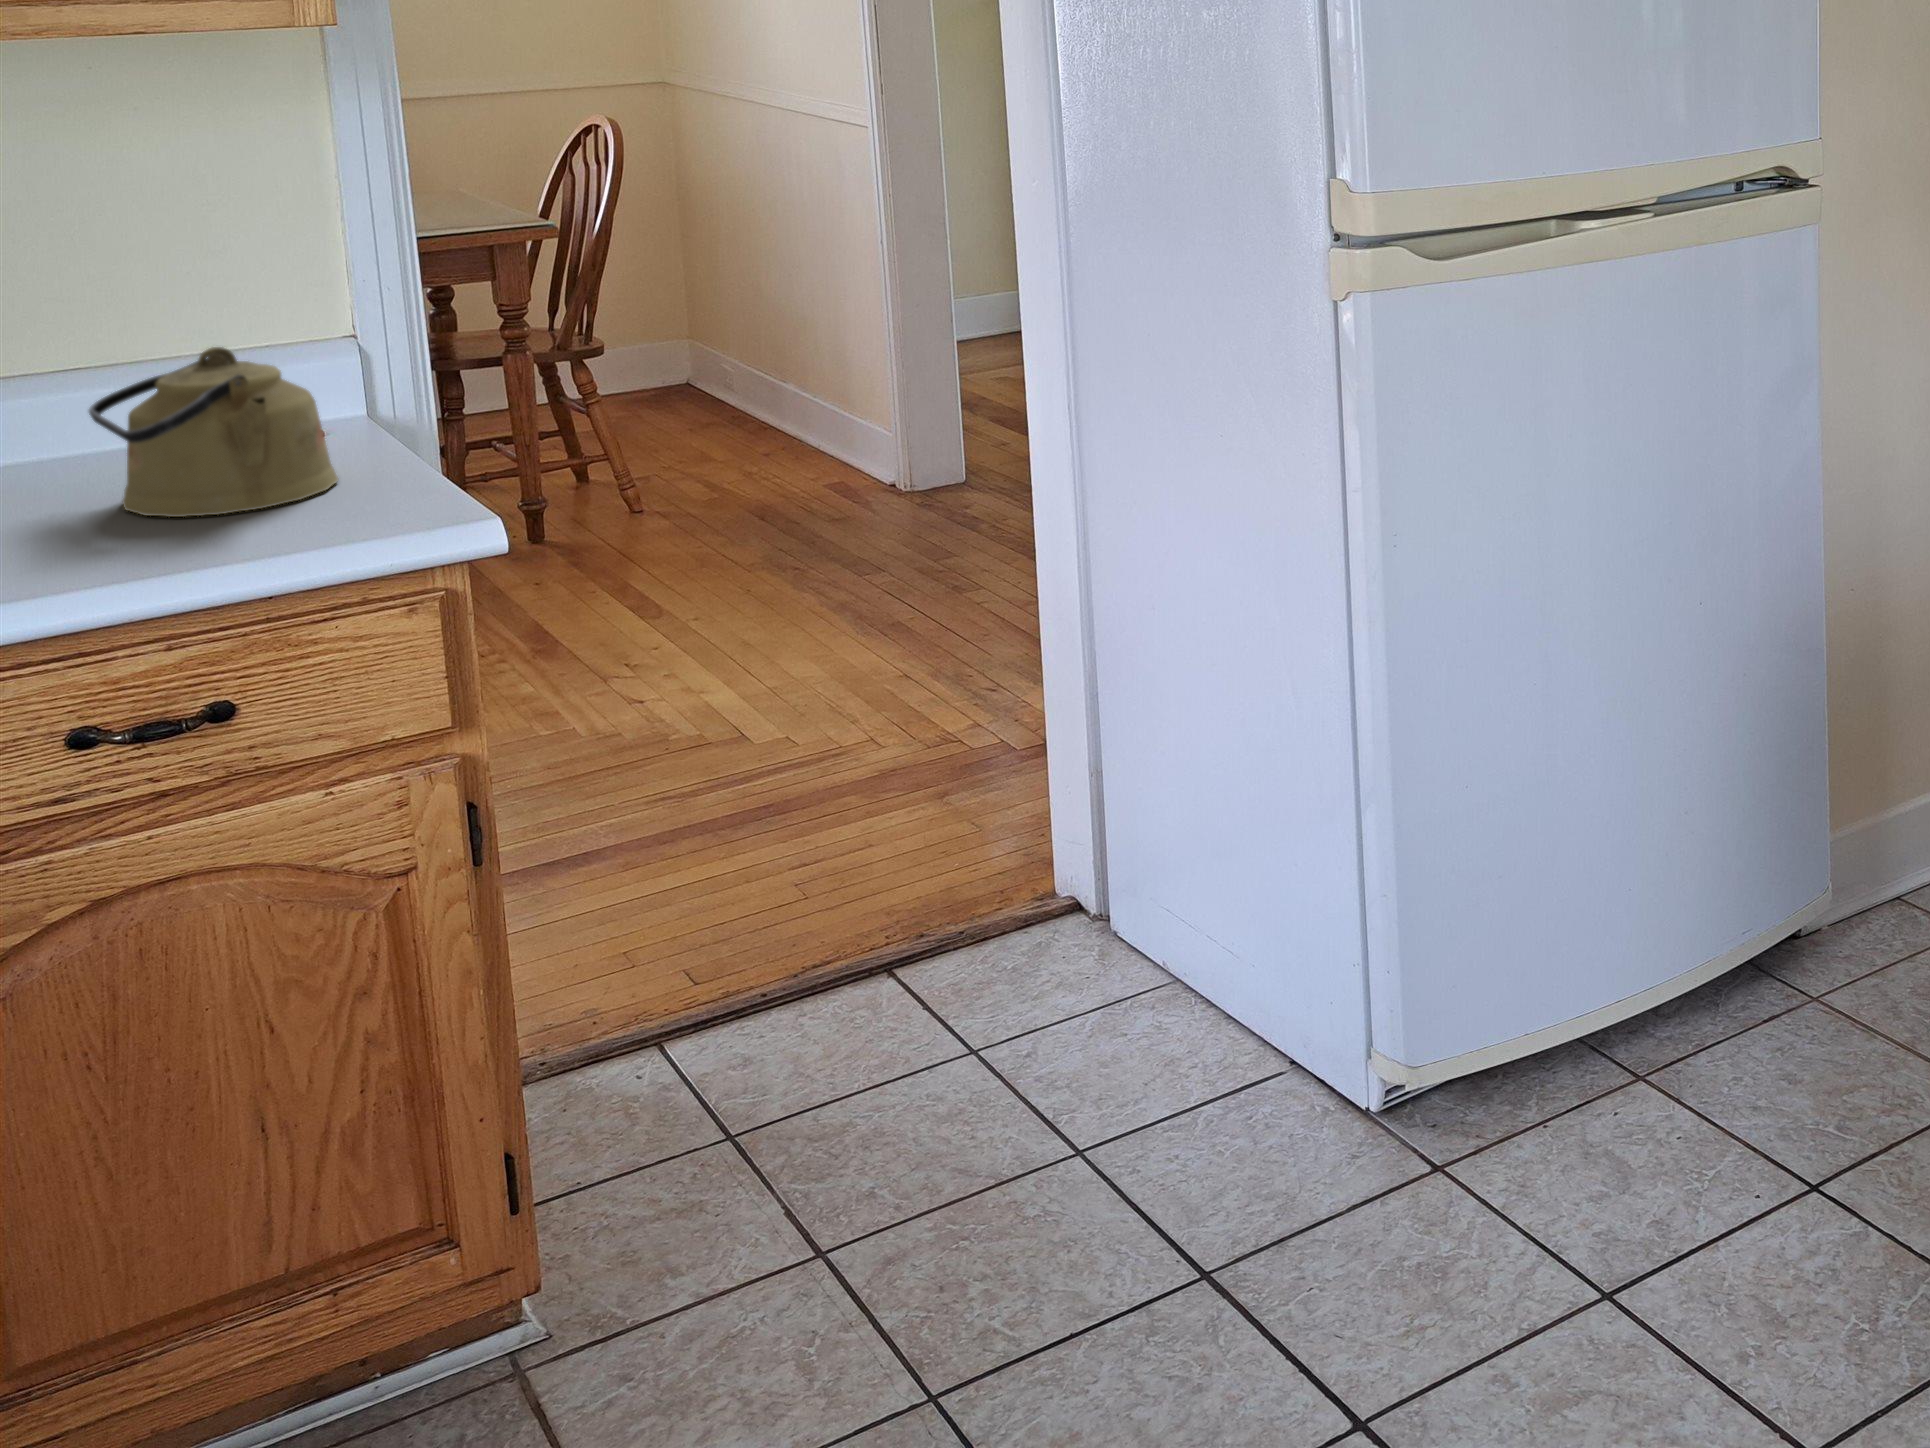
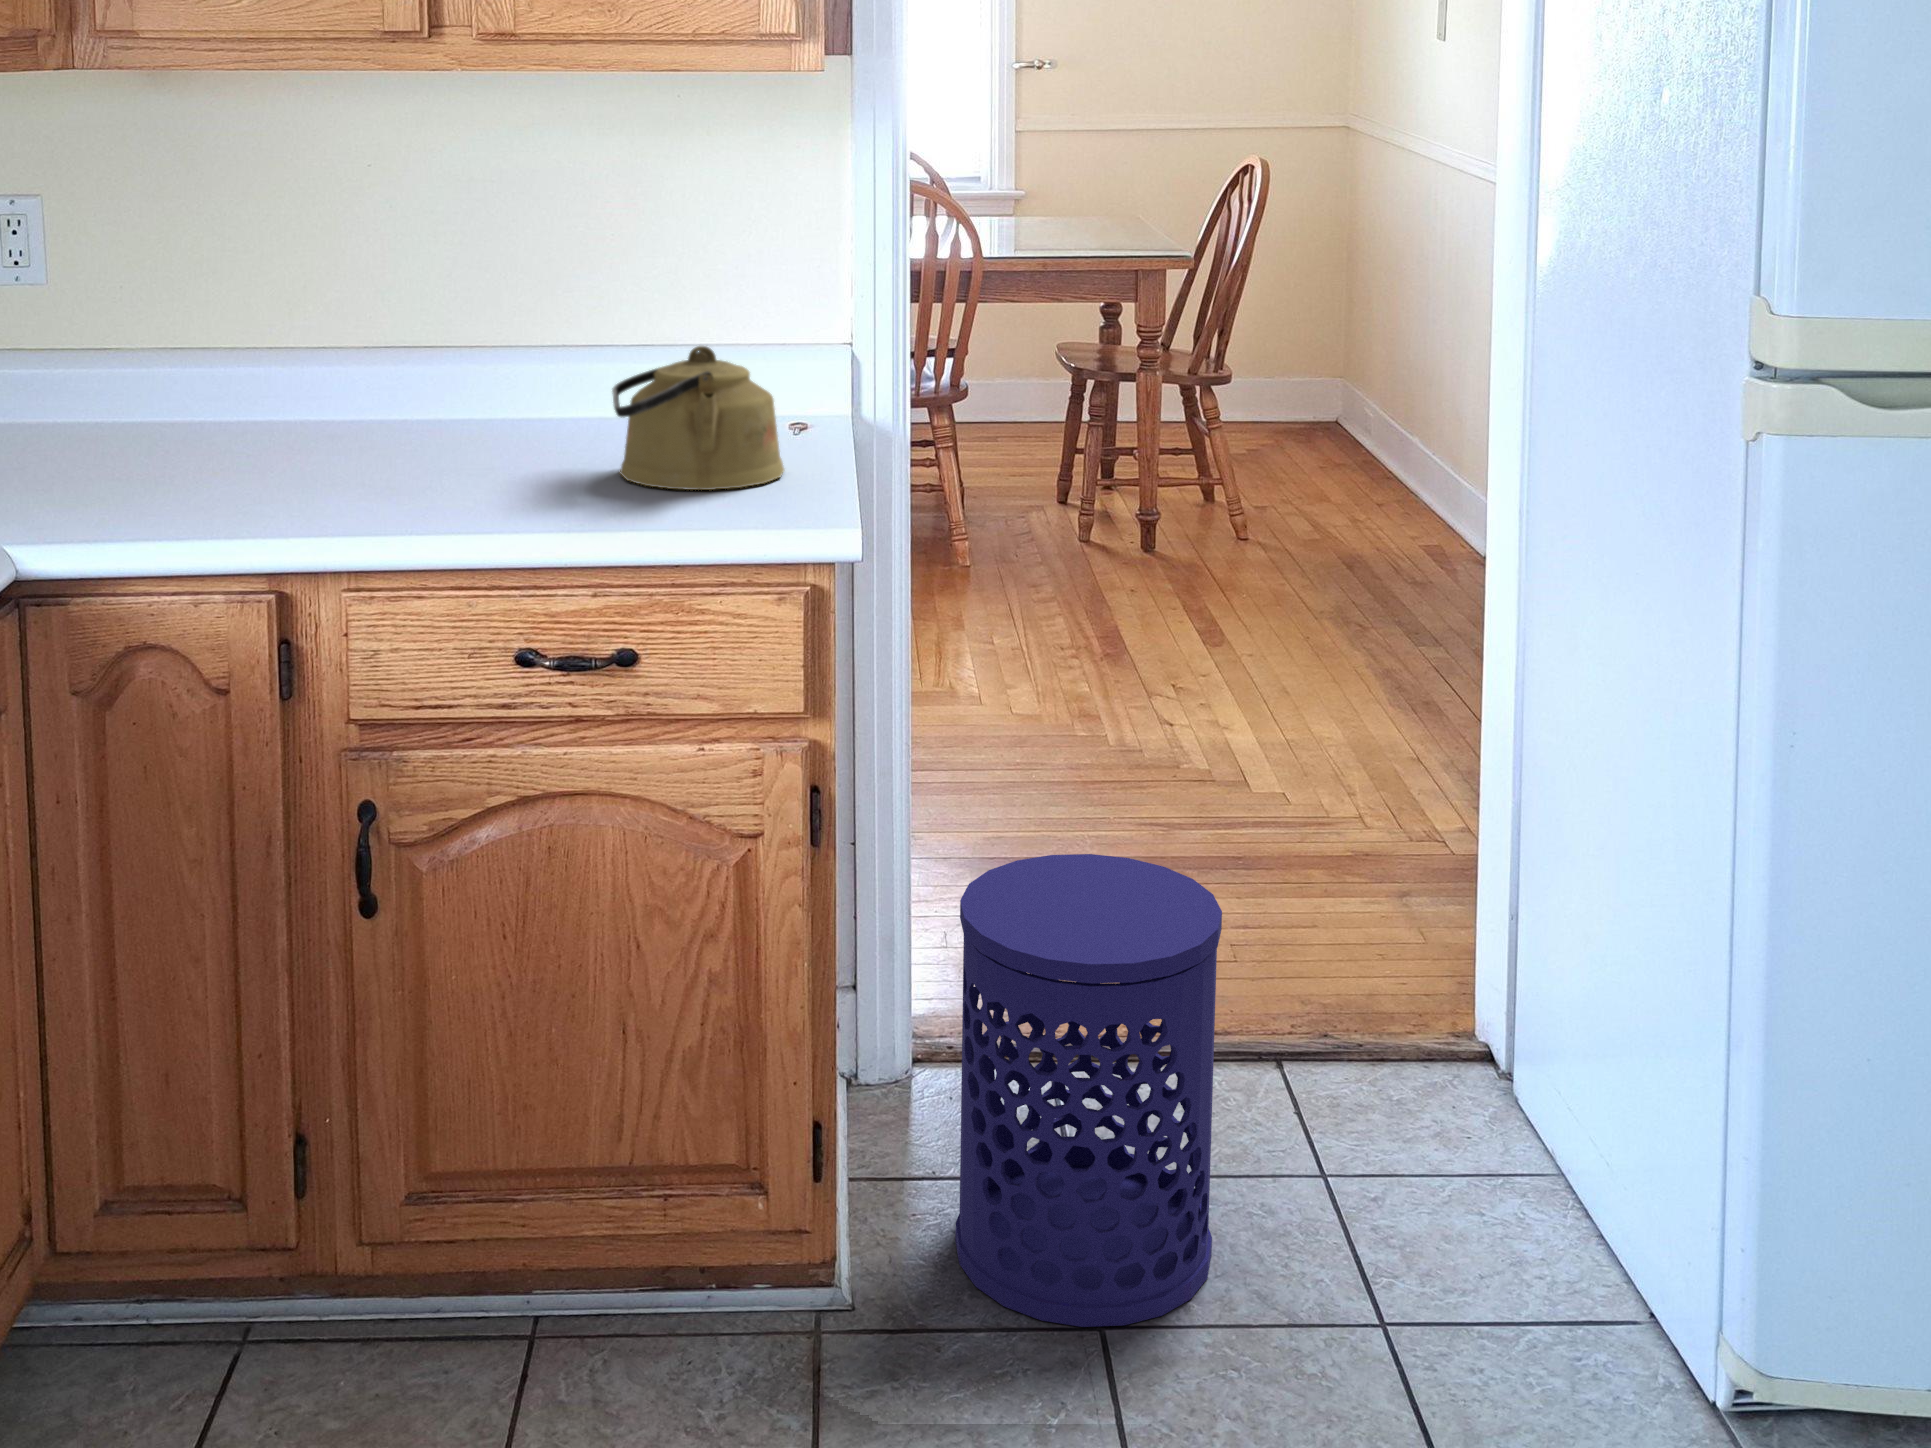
waste bin: none [604,802,906,1274] -> present [955,854,1222,1327]

